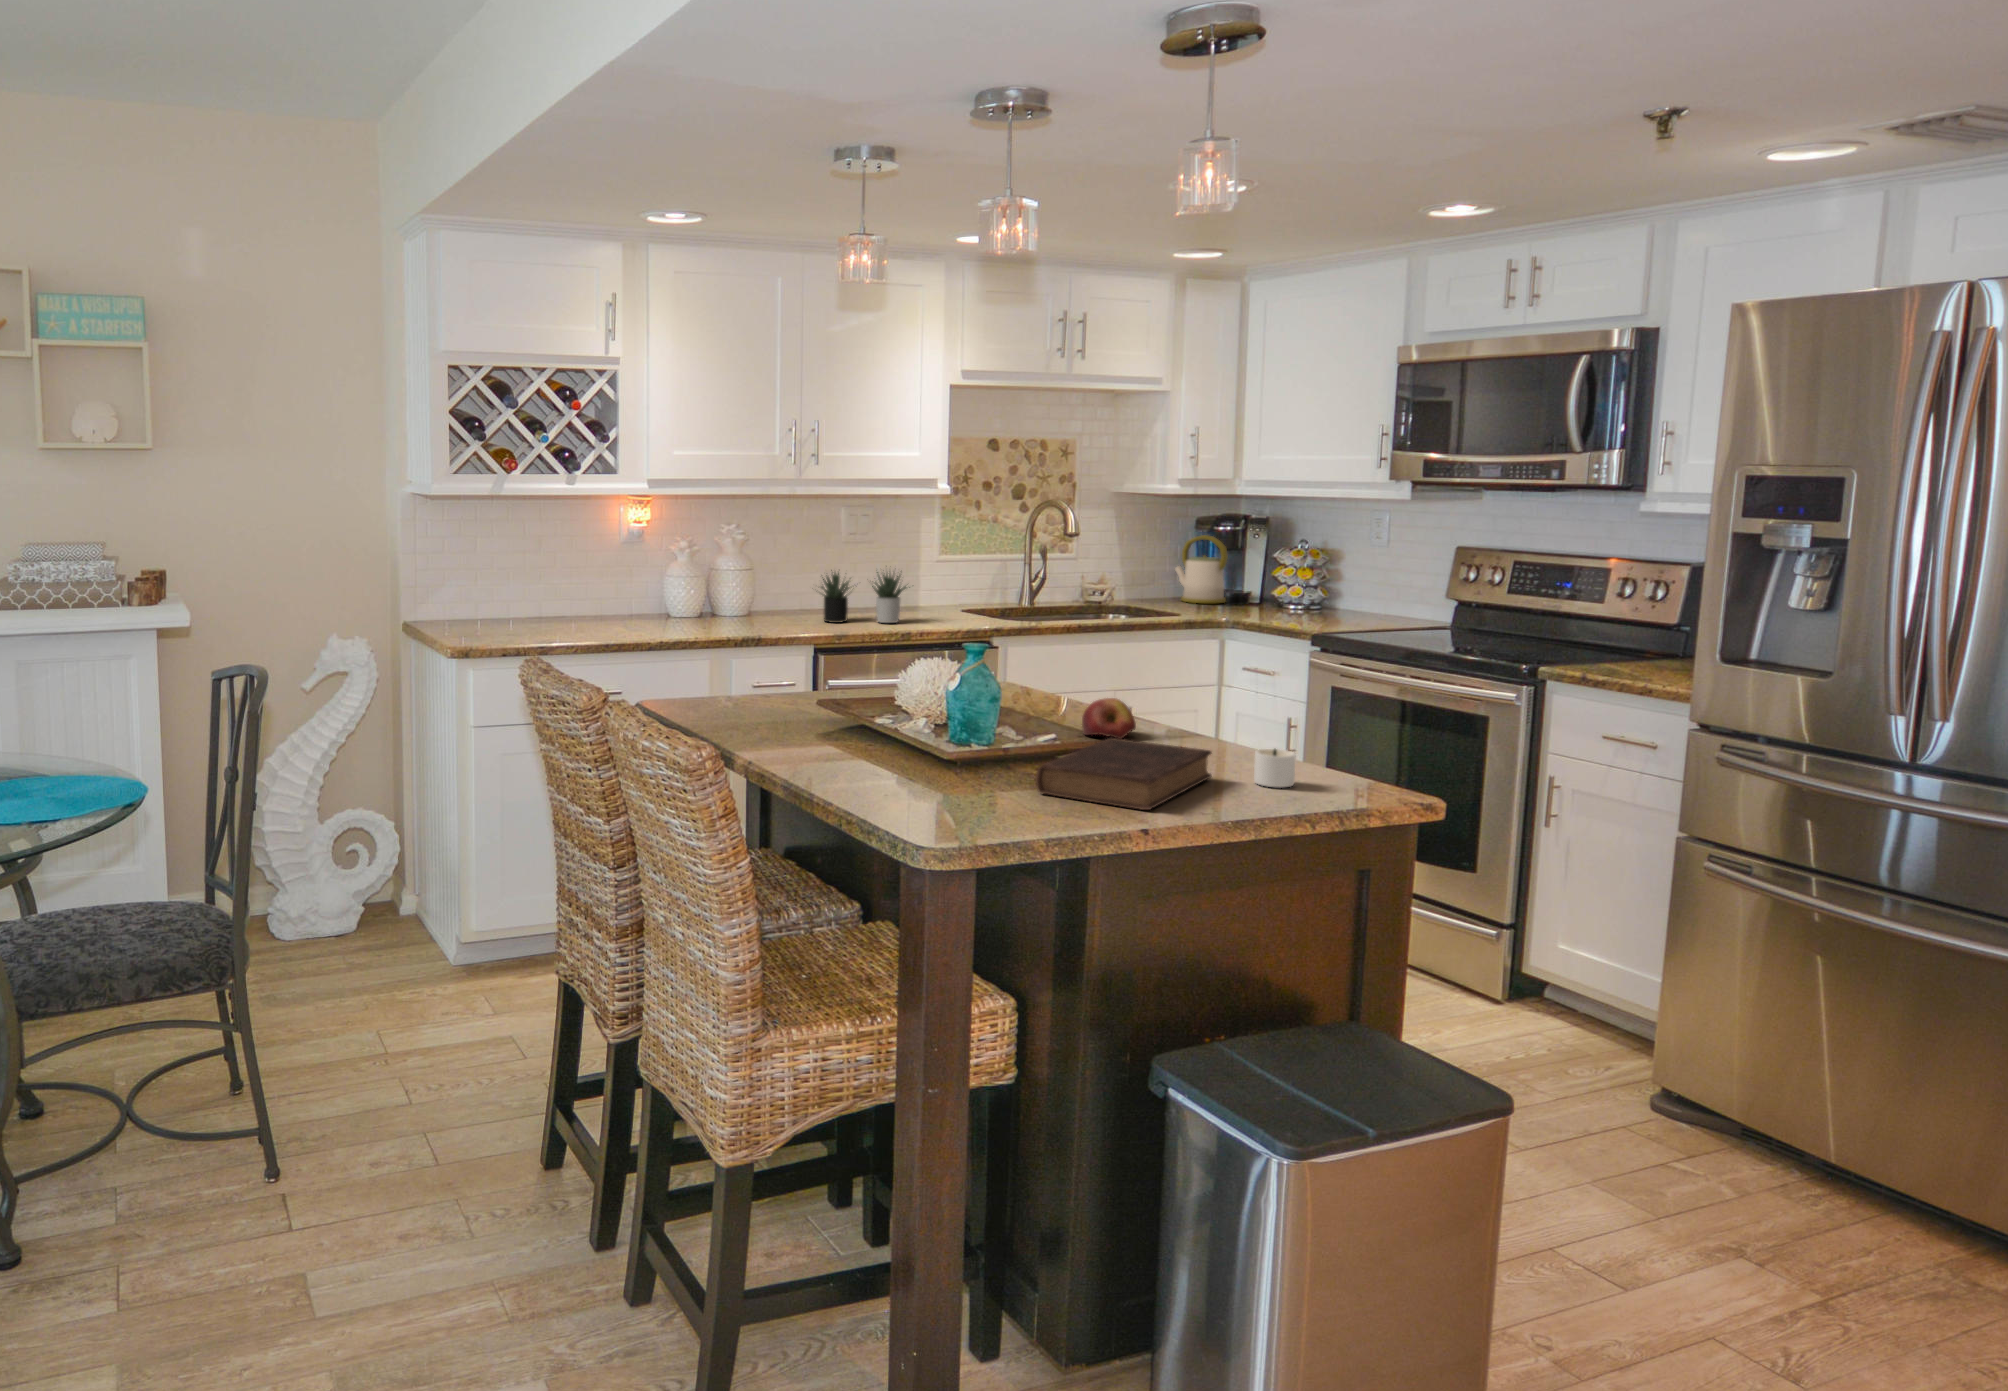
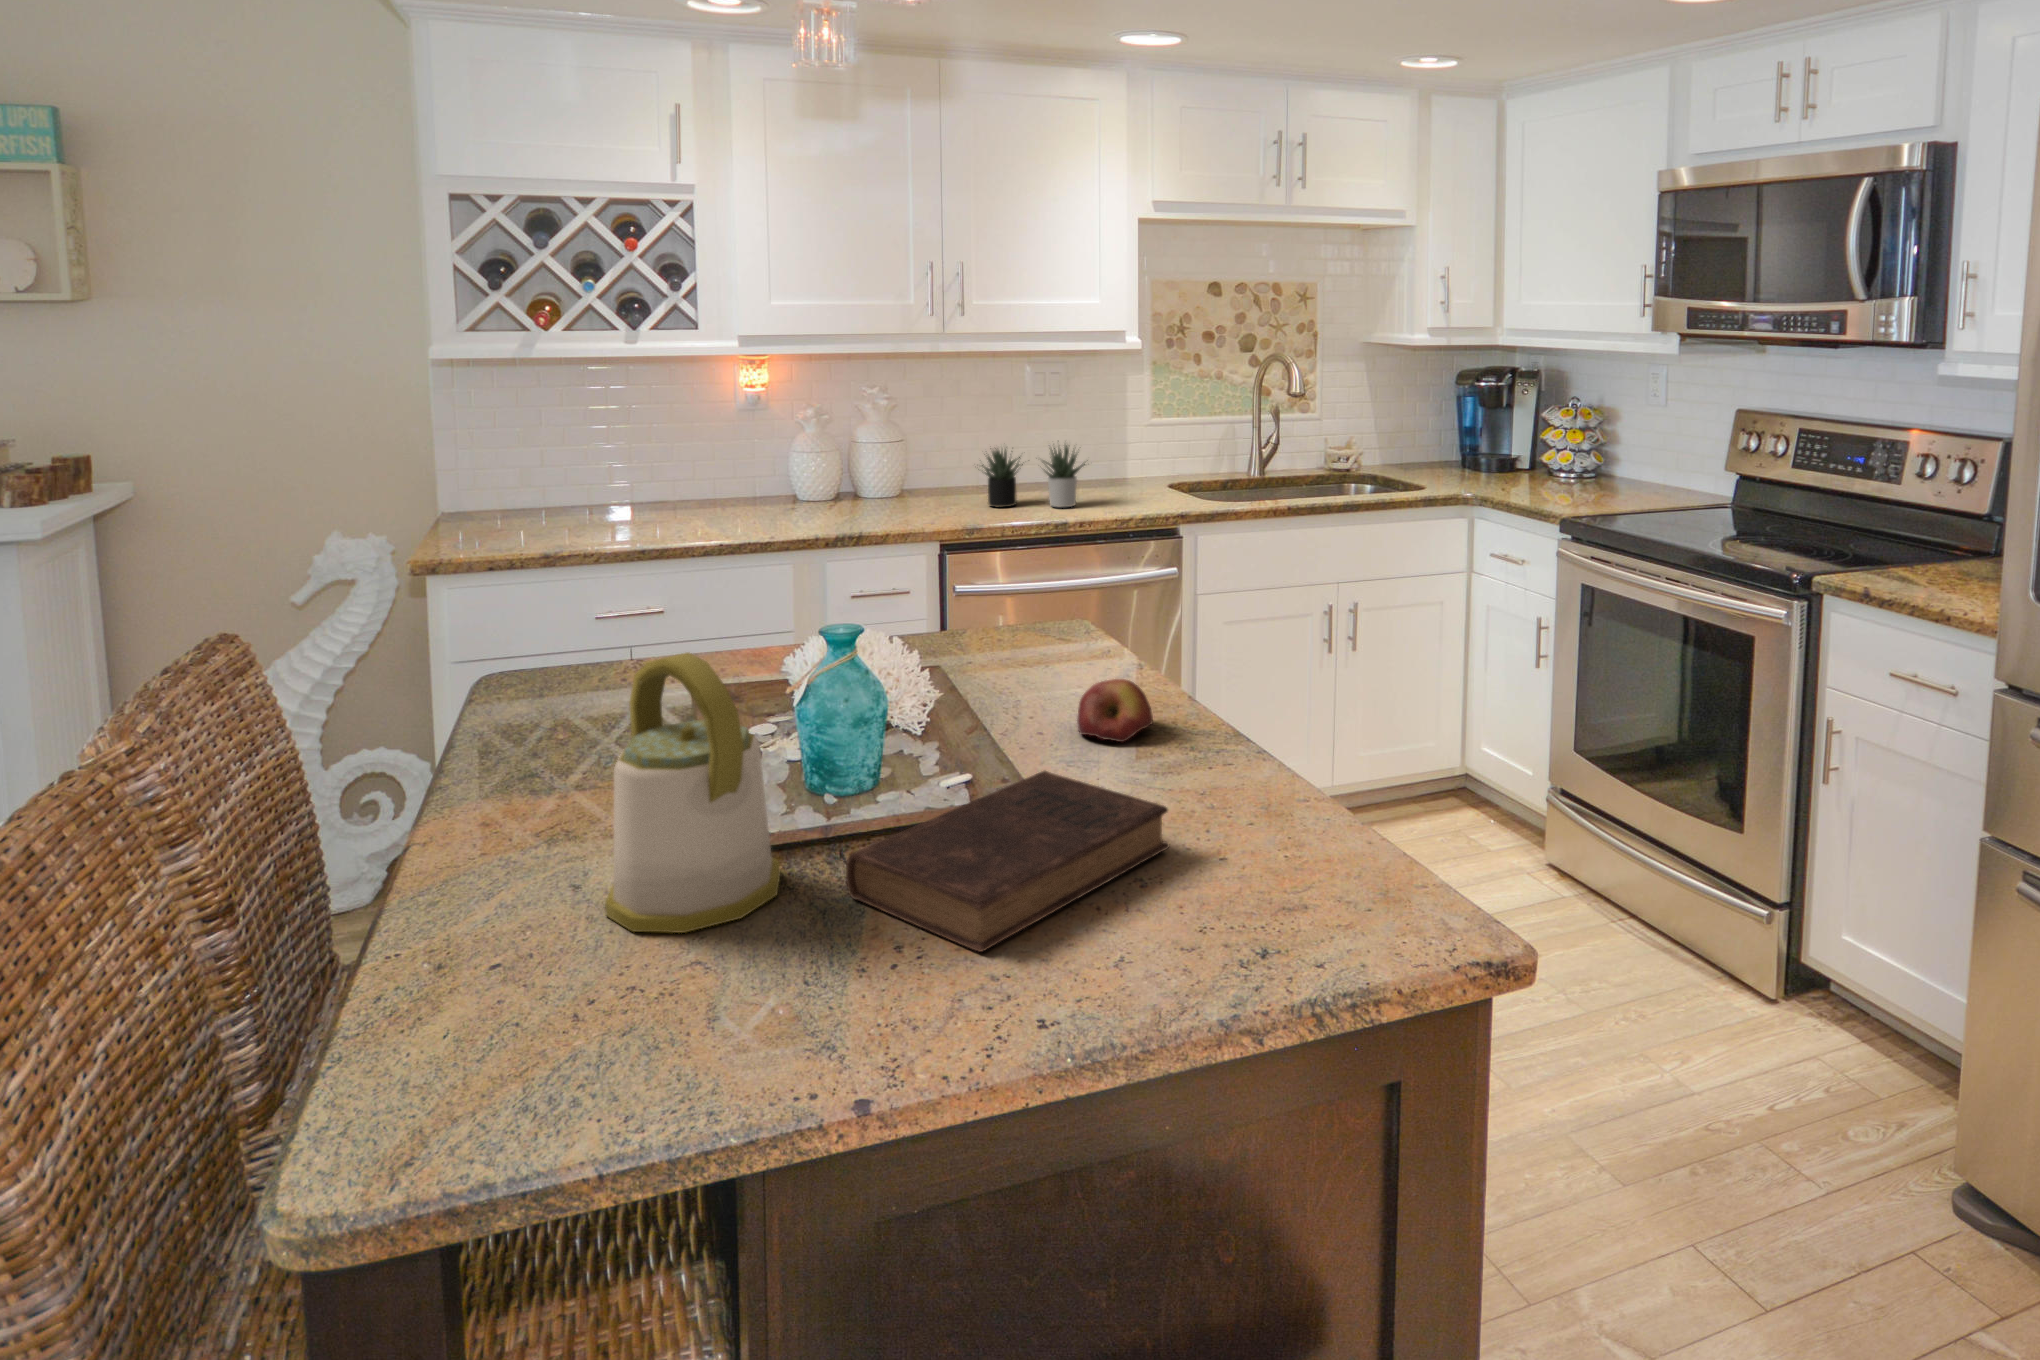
kettle: present [1175,535,1228,603] -> present [605,652,780,933]
candle: present [1254,749,1295,788] -> none [1230,803,1318,875]

